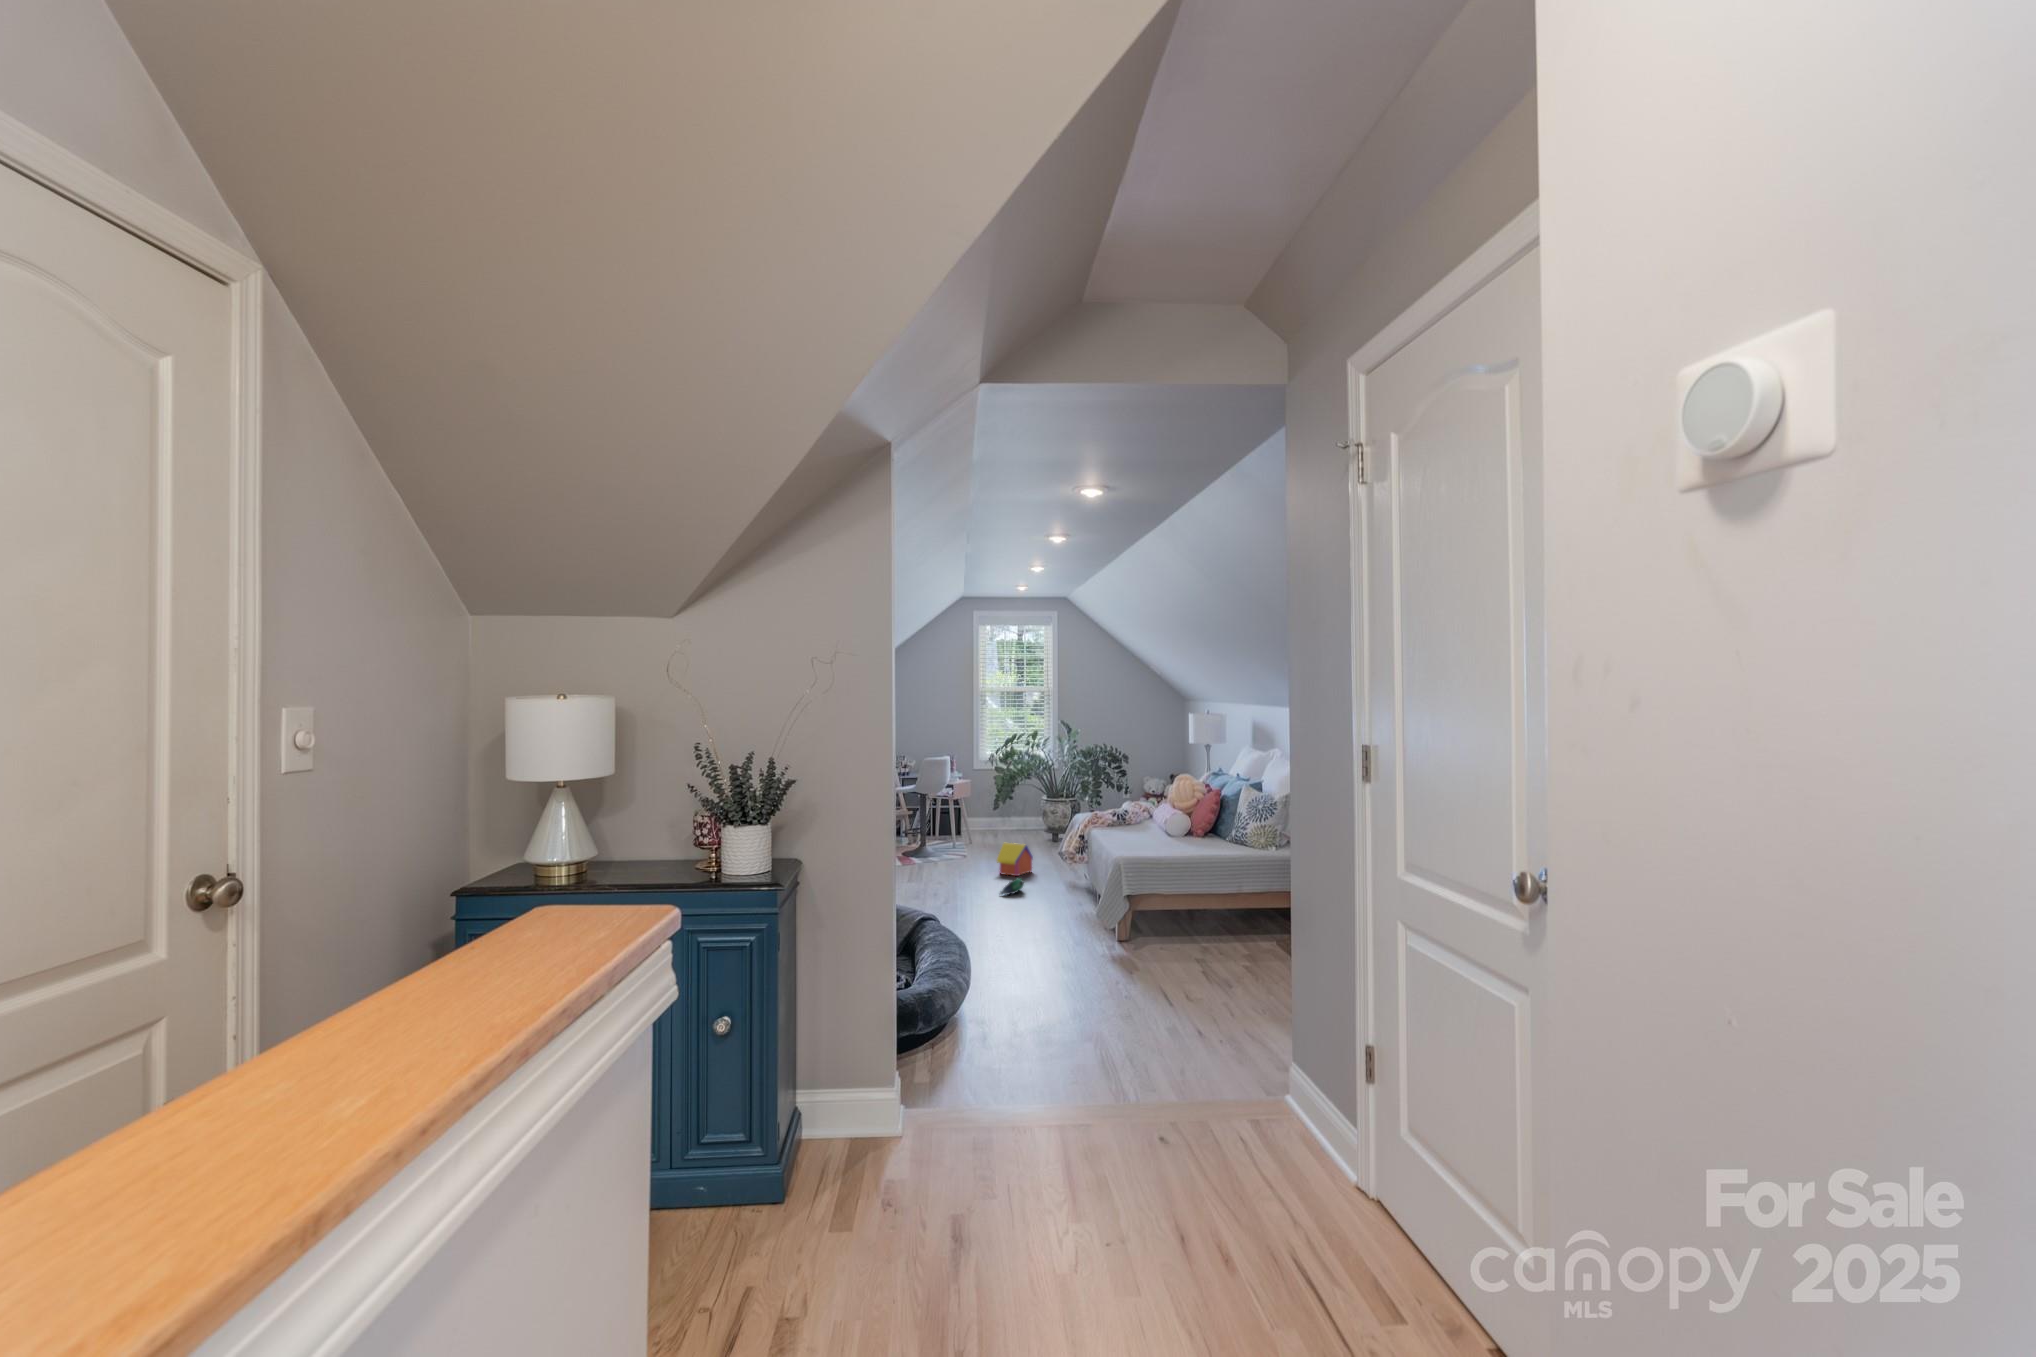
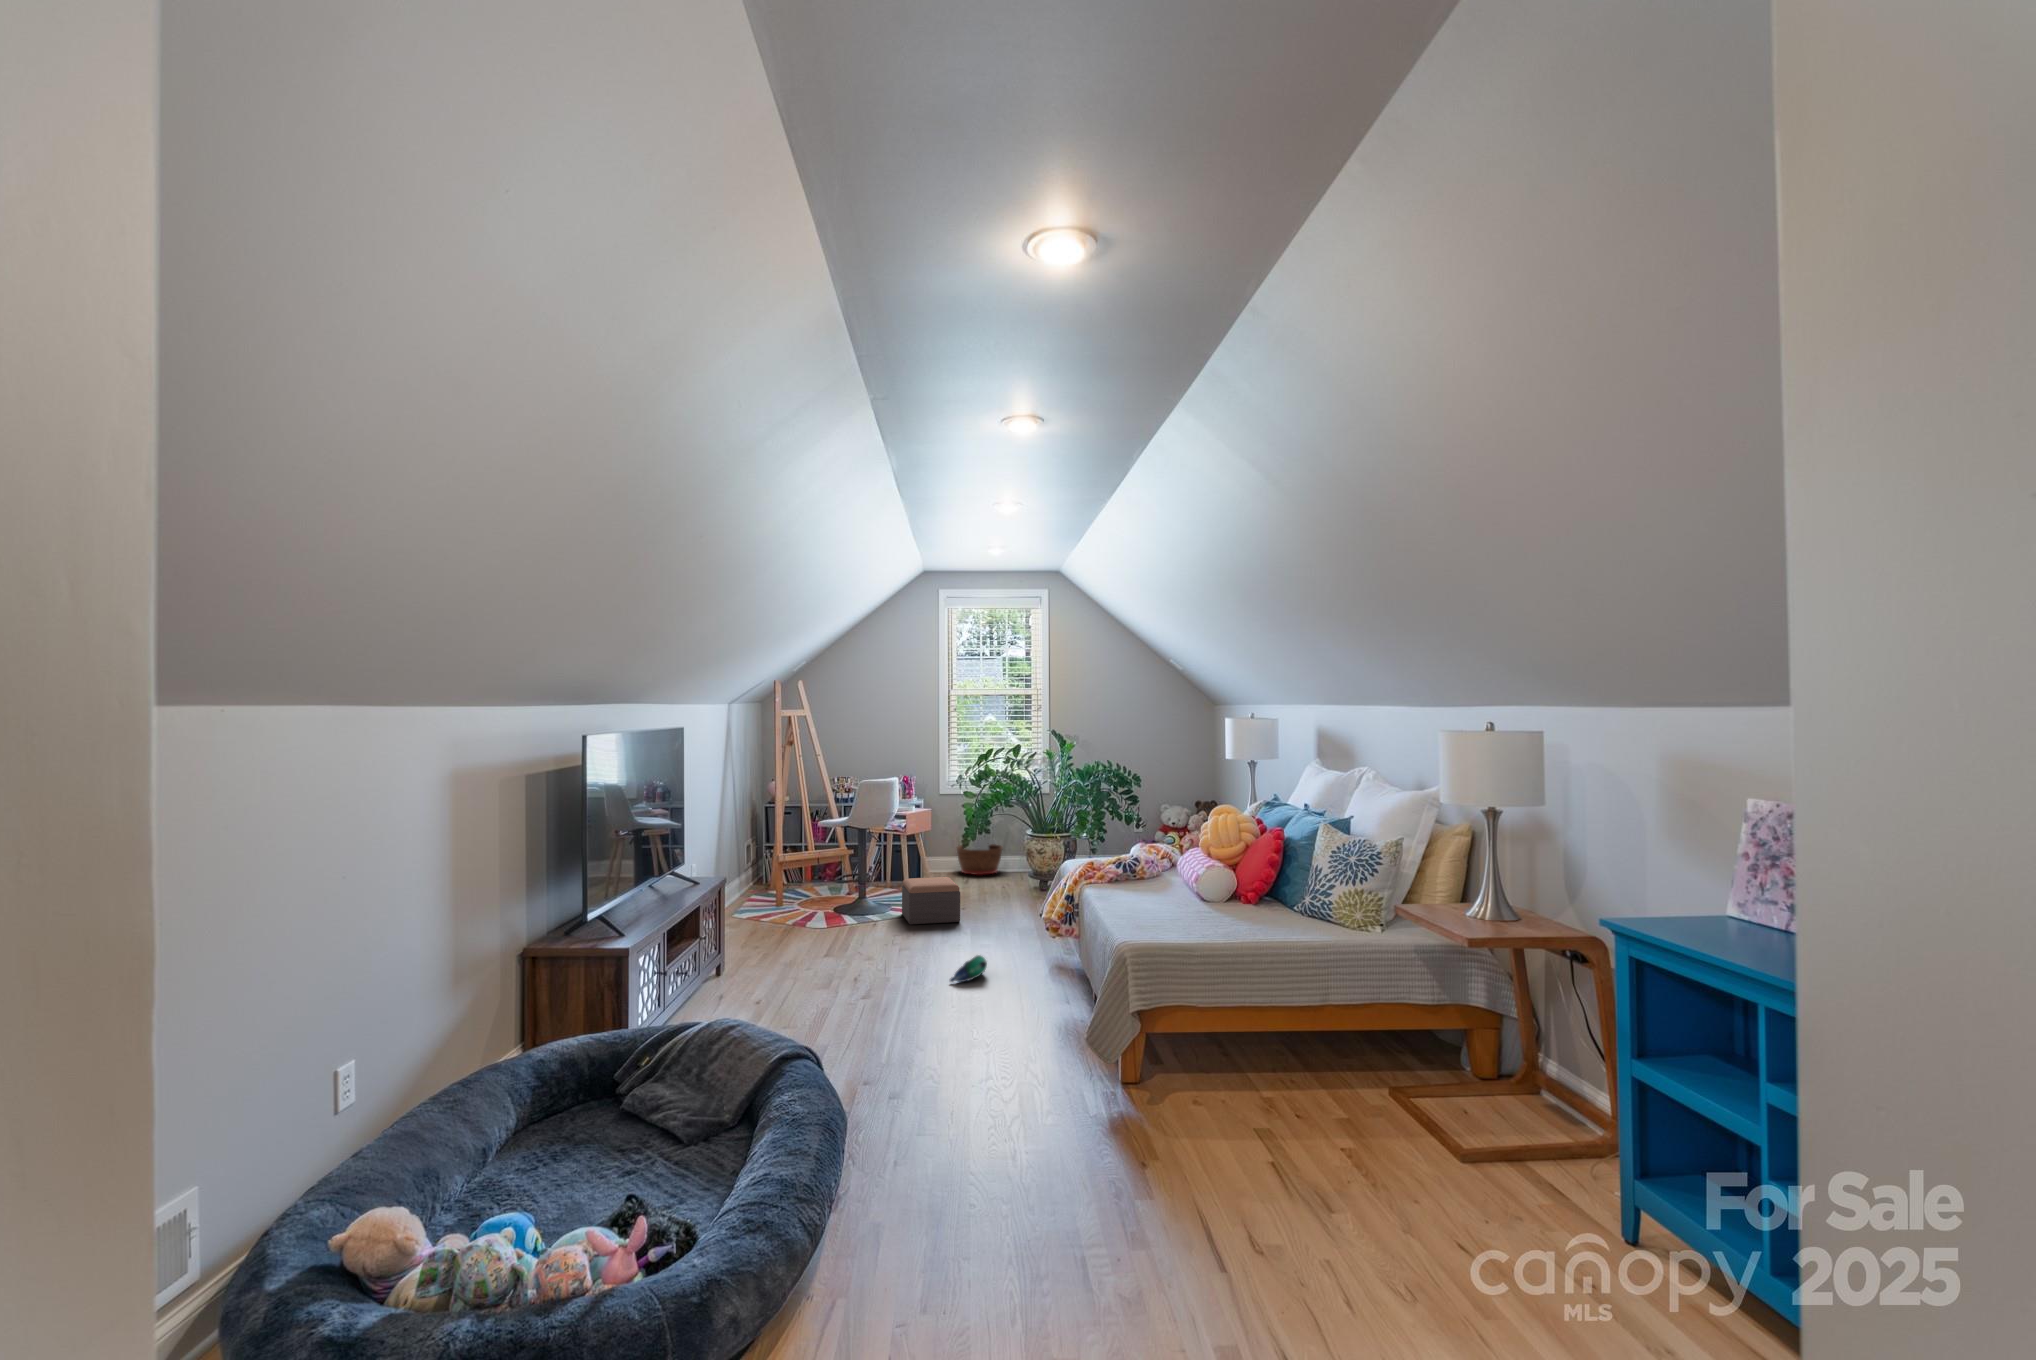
basket: none [989,807,1024,830] -> present [957,844,1002,875]
footstool: none [956,829,999,862] -> present [902,877,960,924]
toy house: present [997,843,1033,876] -> none [953,899,1005,948]

